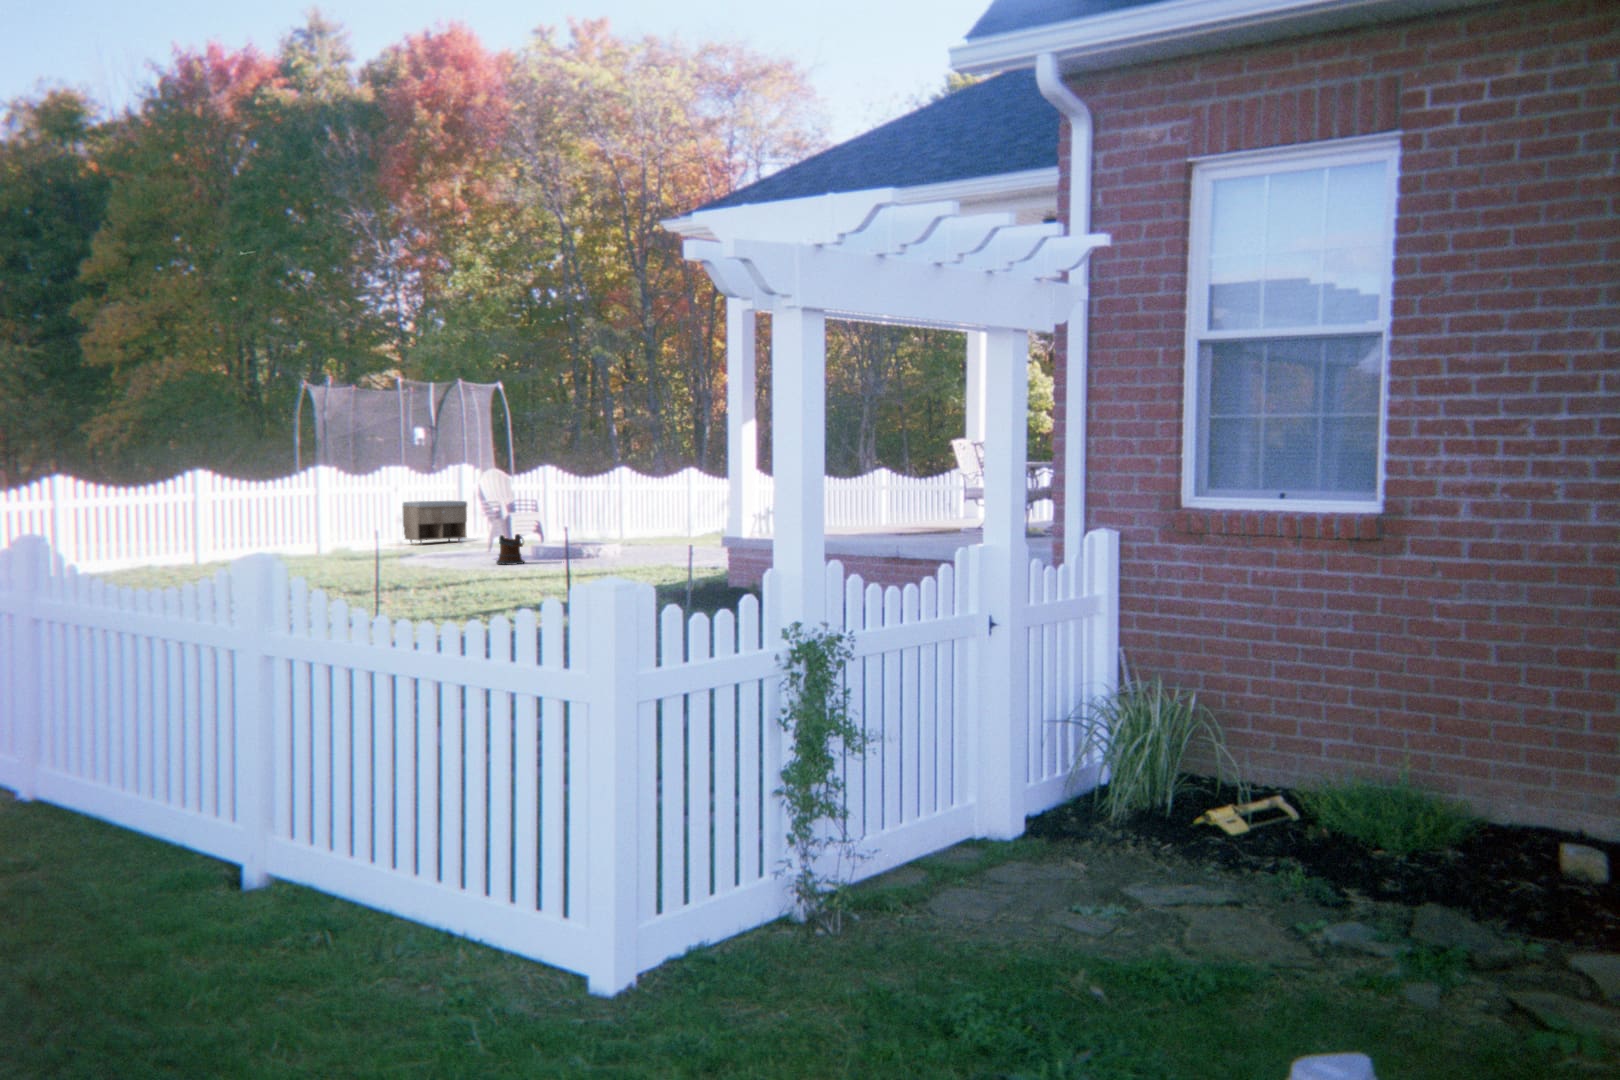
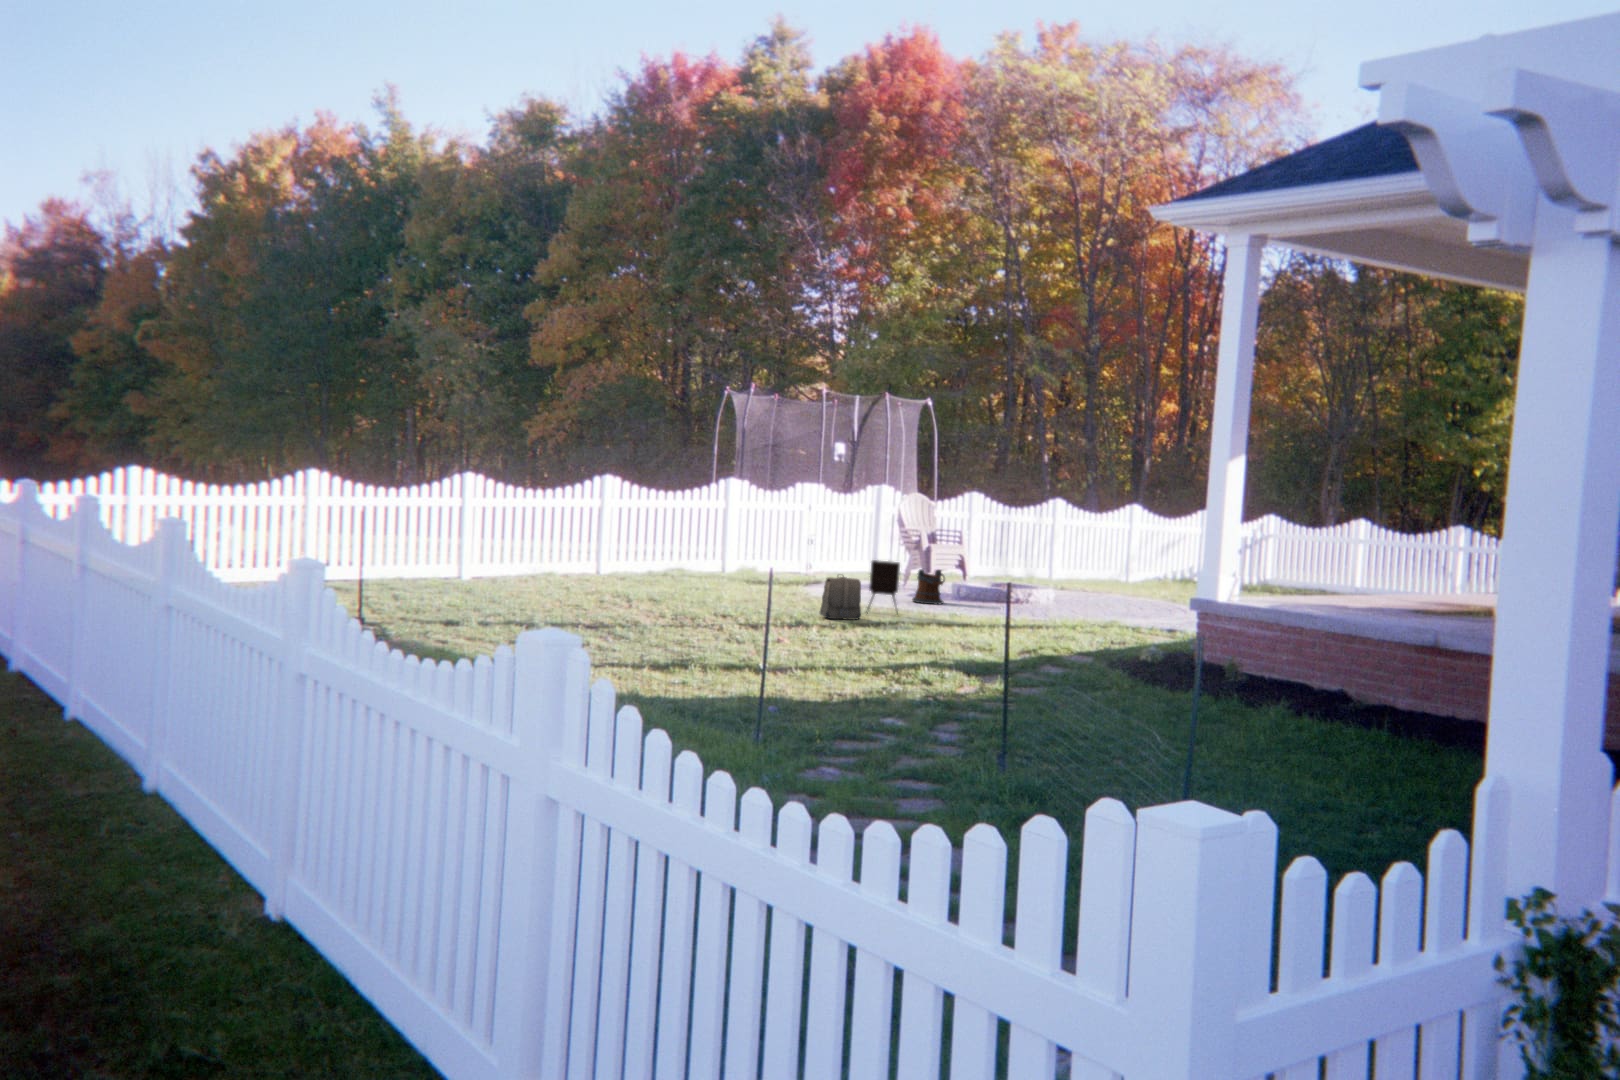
storage bench: present [403,501,467,544] -> none [814,521,884,570]
side table: none [454,529,484,578] -> present [866,560,900,614]
backpack: none [411,544,449,584] -> present [820,576,861,620]

